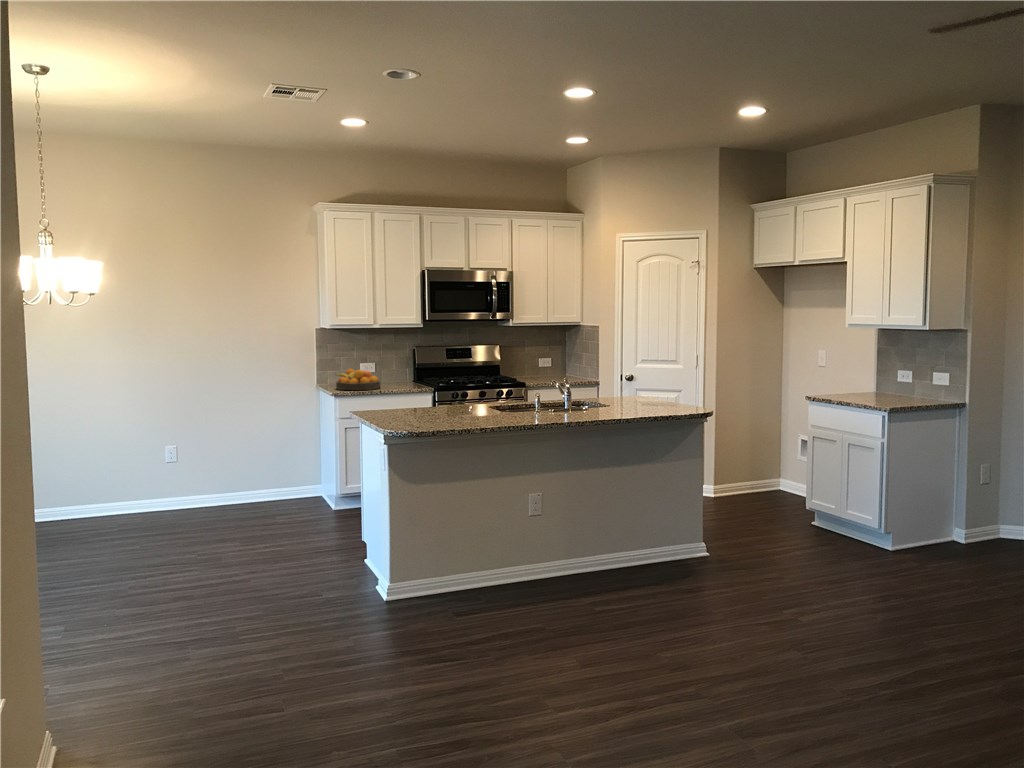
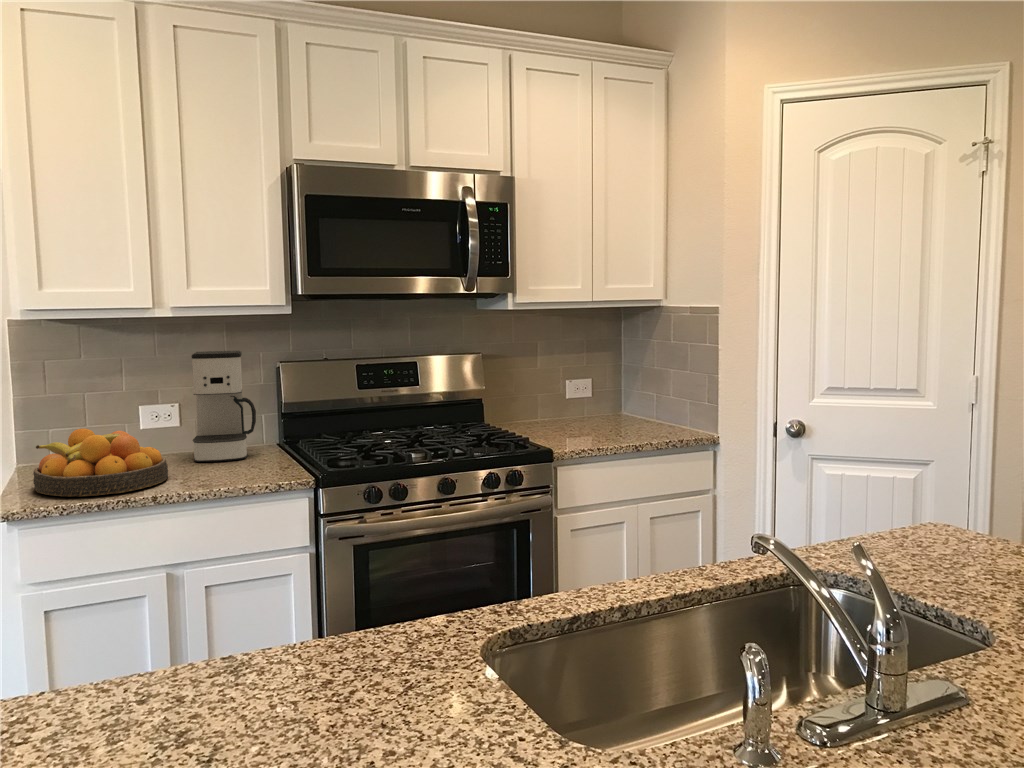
coffee maker: none [383,342,407,385] -> present [192,351,256,462]

